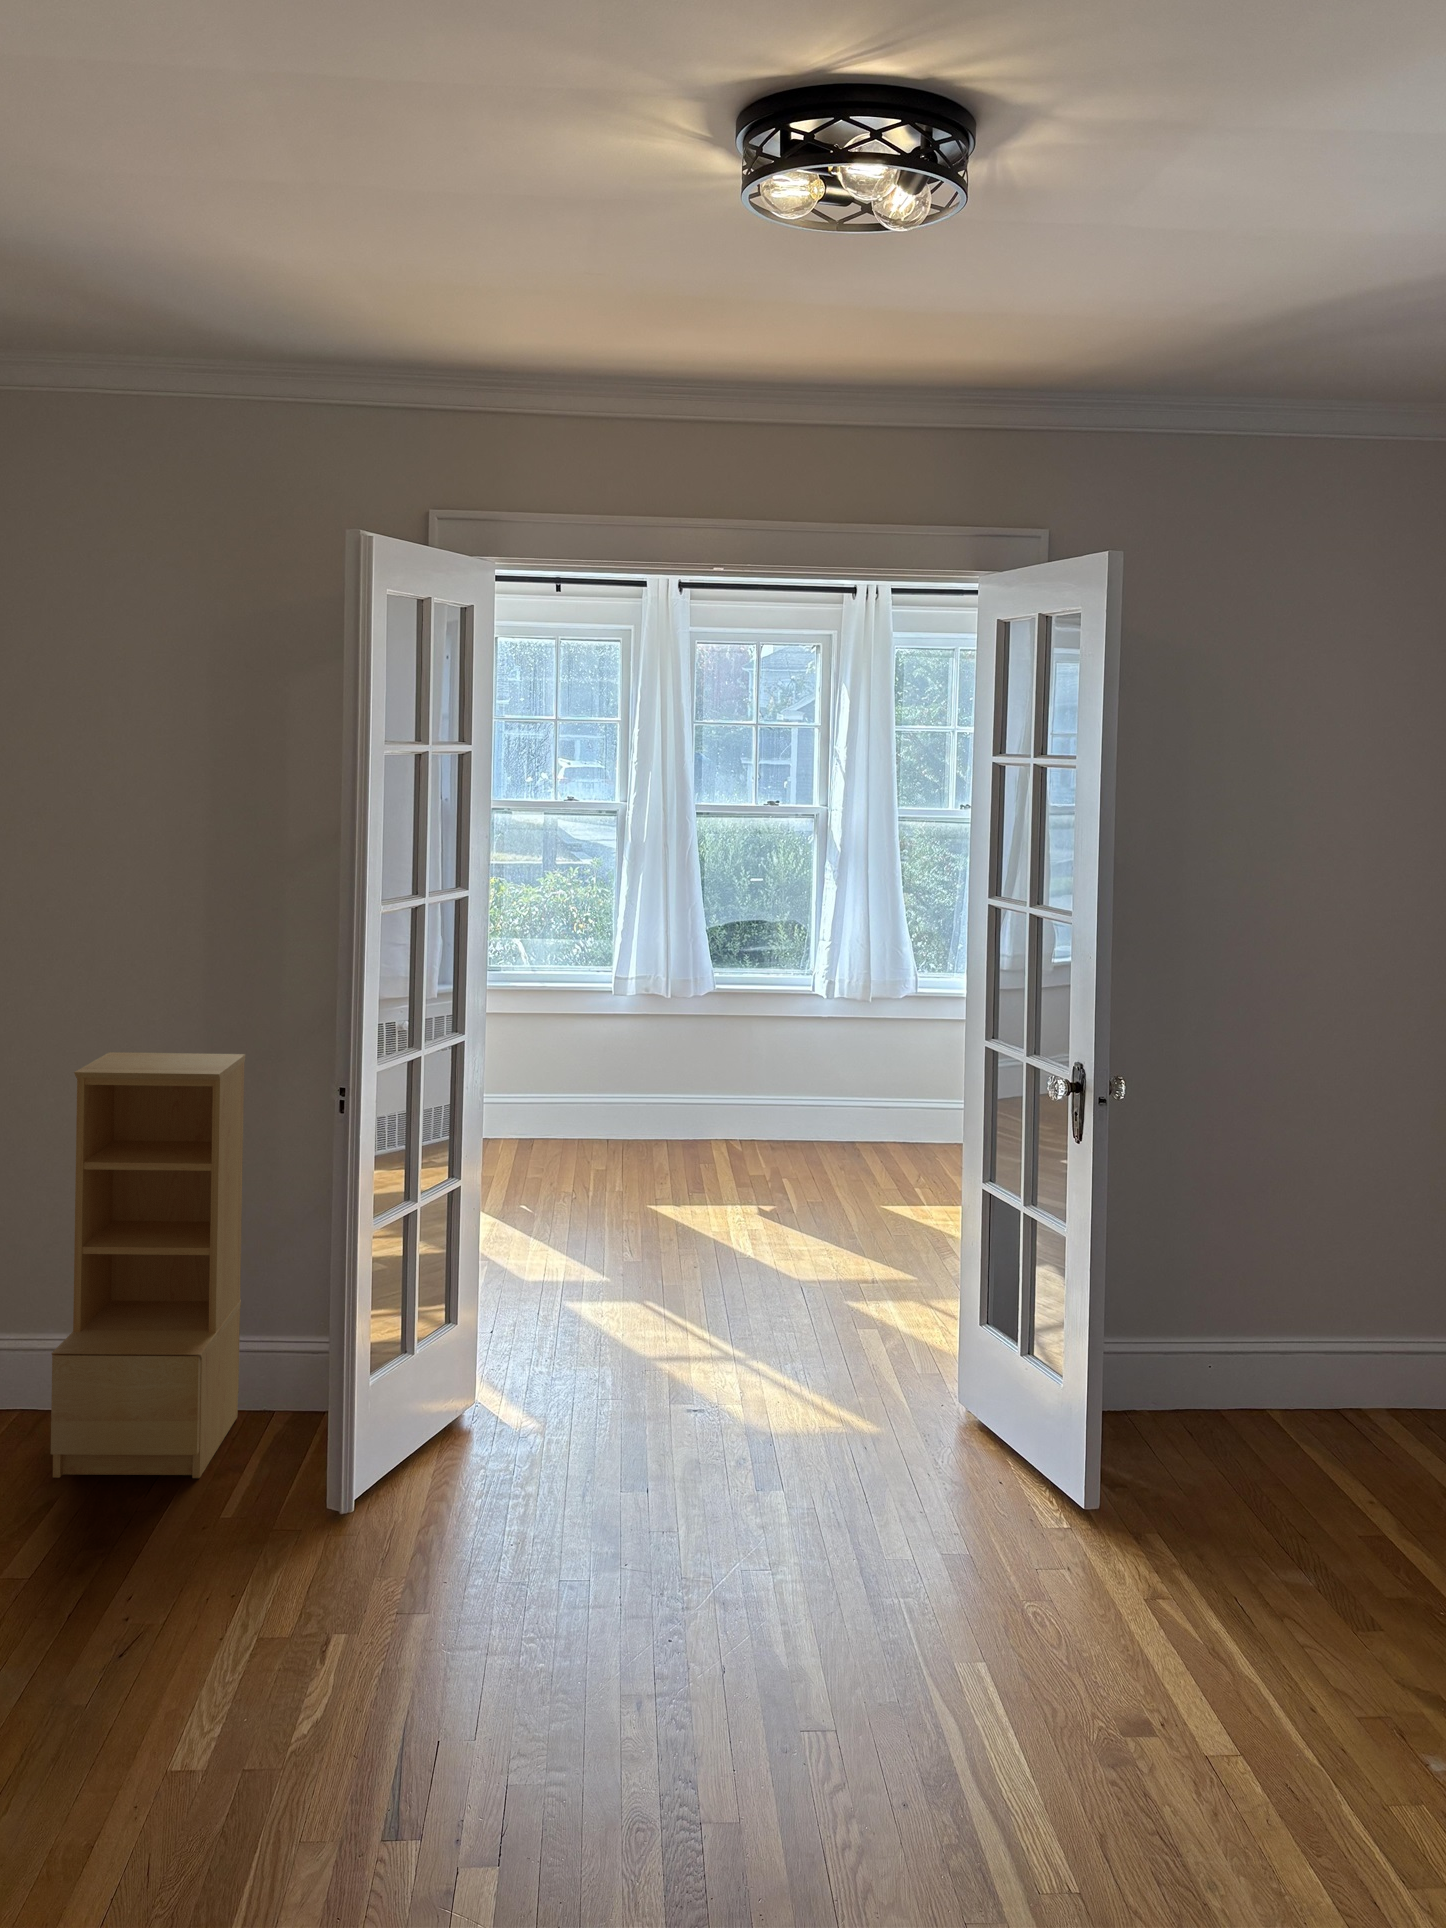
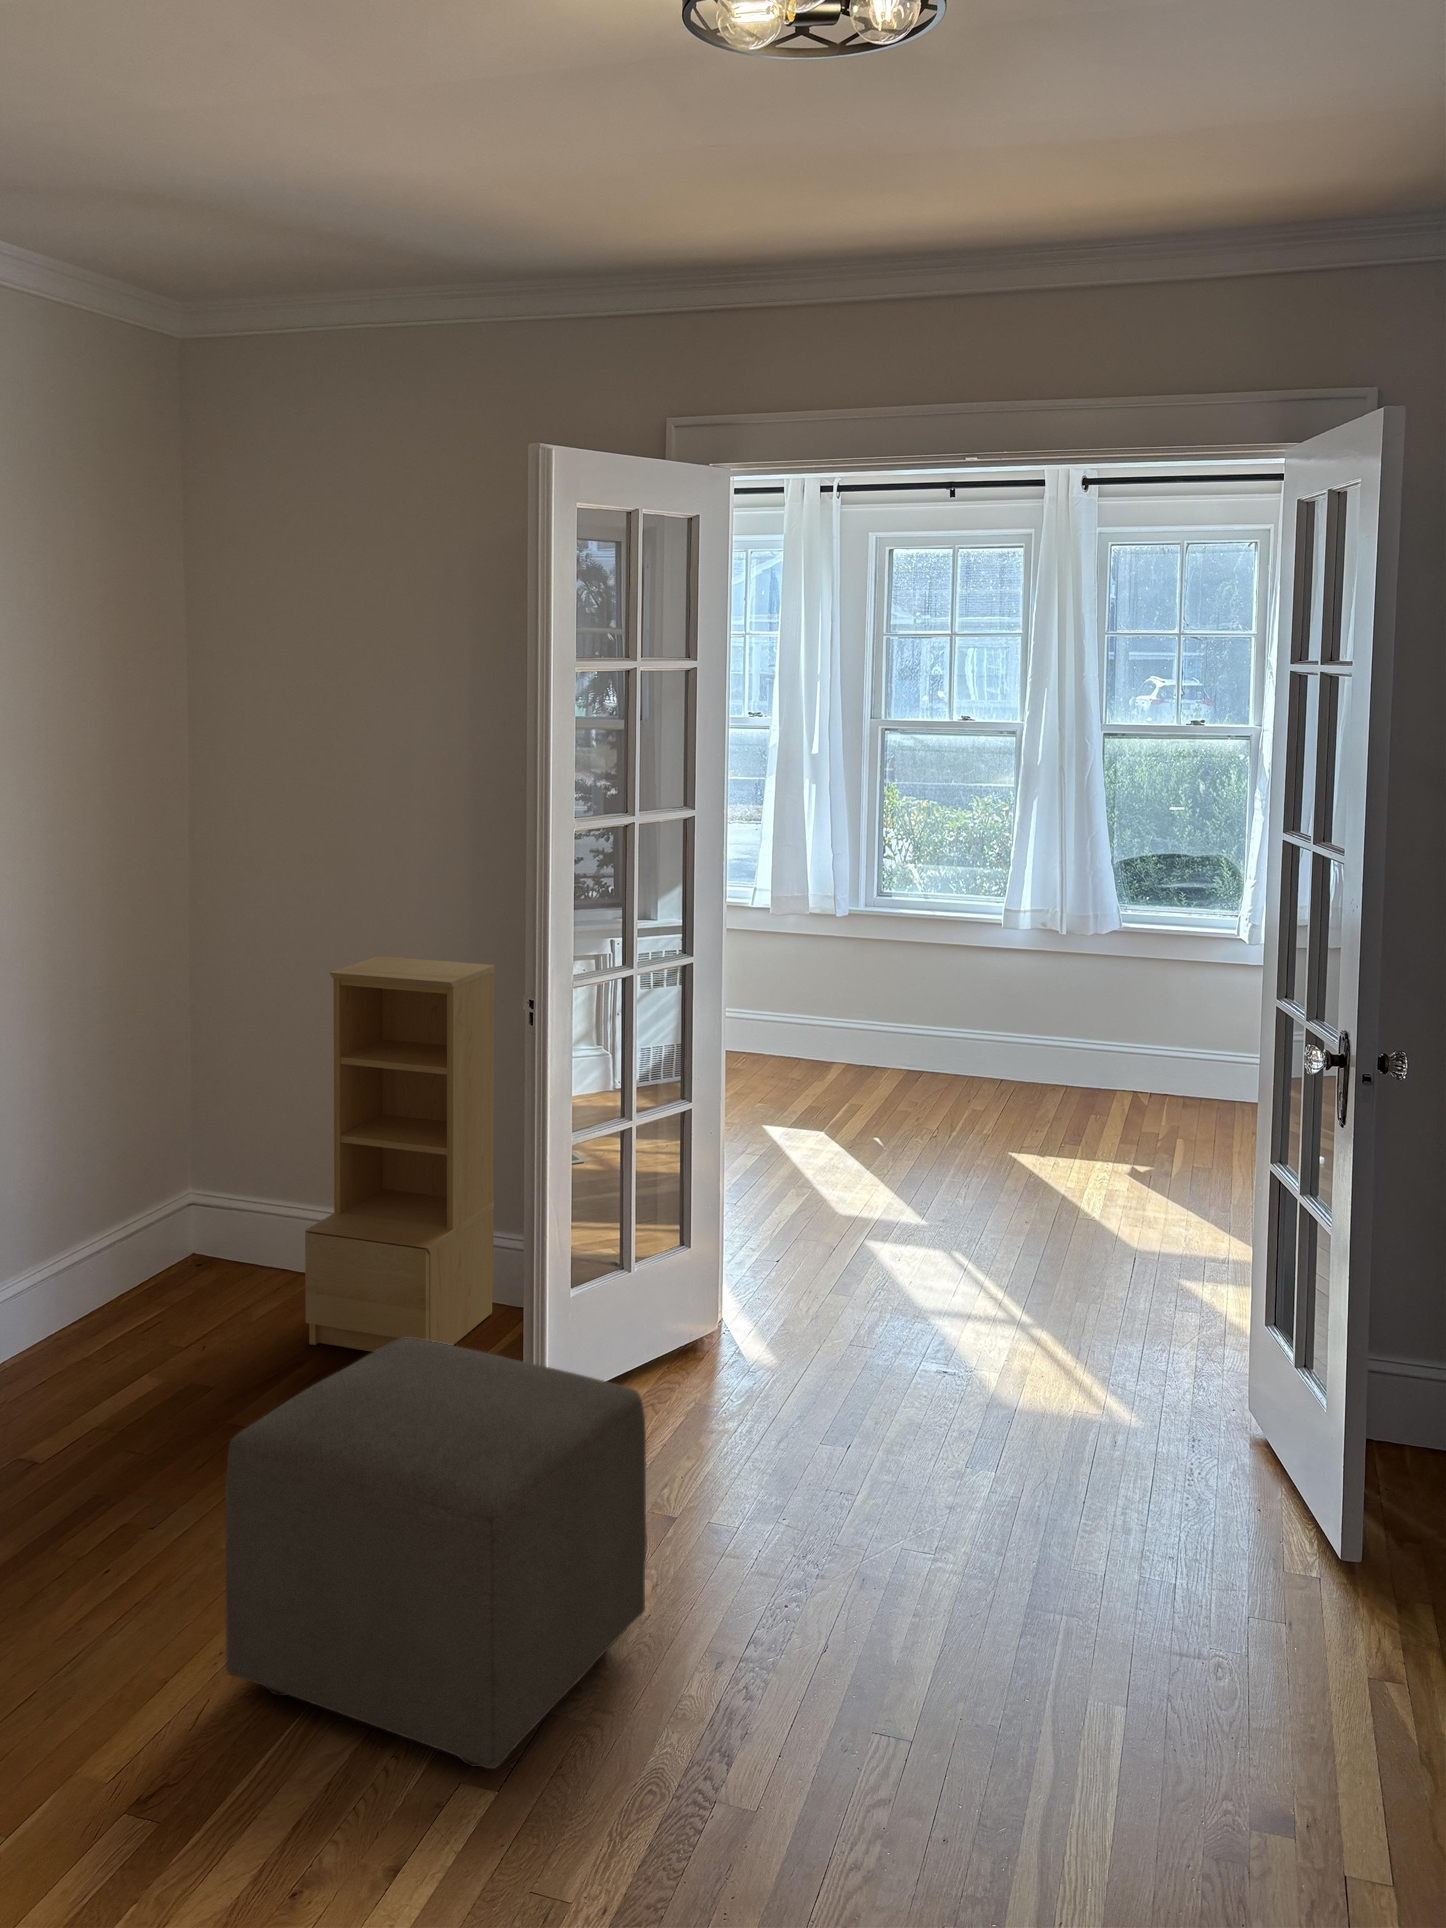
ottoman: none [166,1439,560,1852] -> present [225,1338,647,1769]

